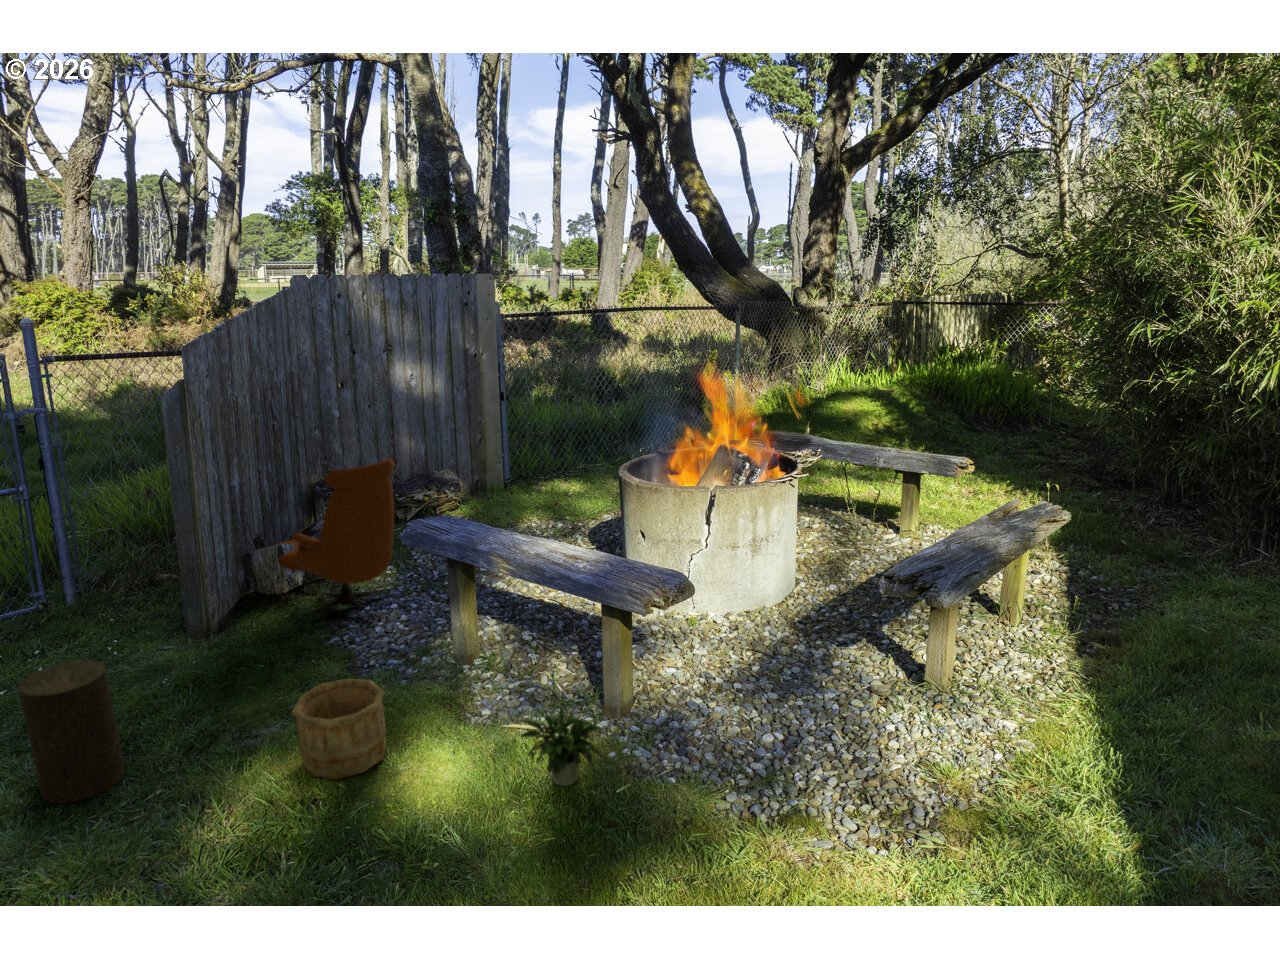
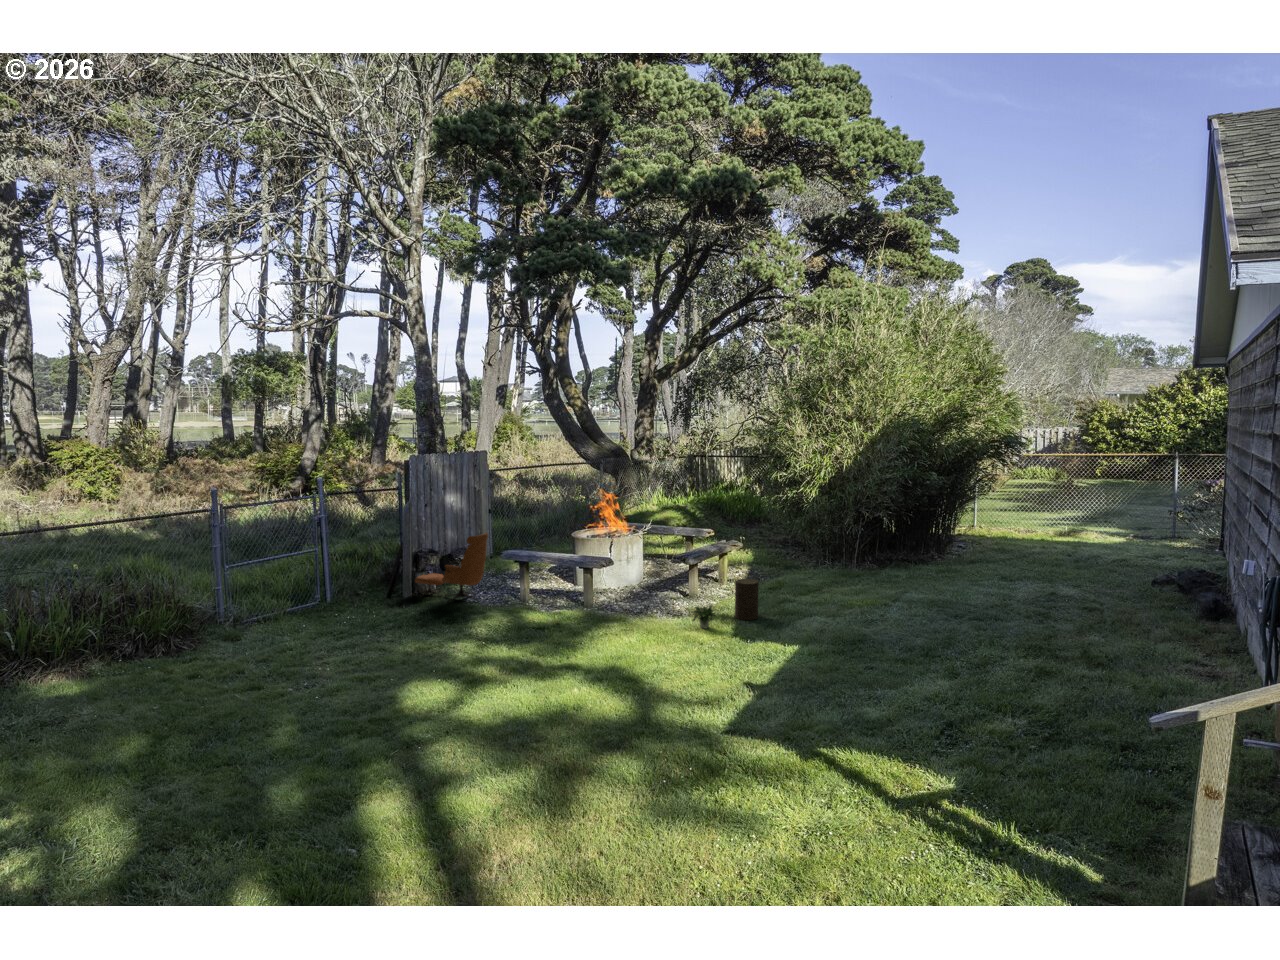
stool: present [18,660,125,803] -> present [735,579,758,620]
wooden bucket: present [292,679,386,779] -> none [491,602,521,631]
potted plant: present [521,708,603,786] -> present [693,606,715,629]

